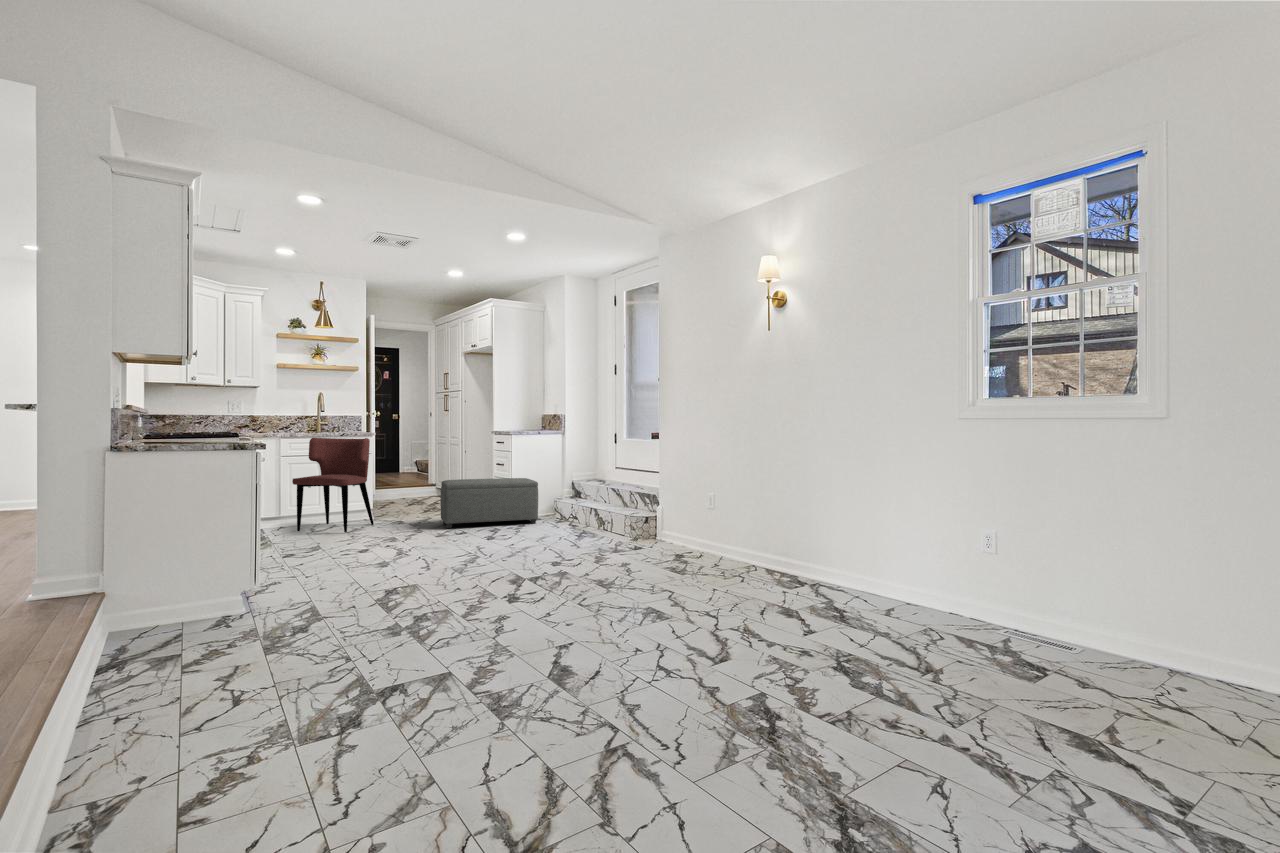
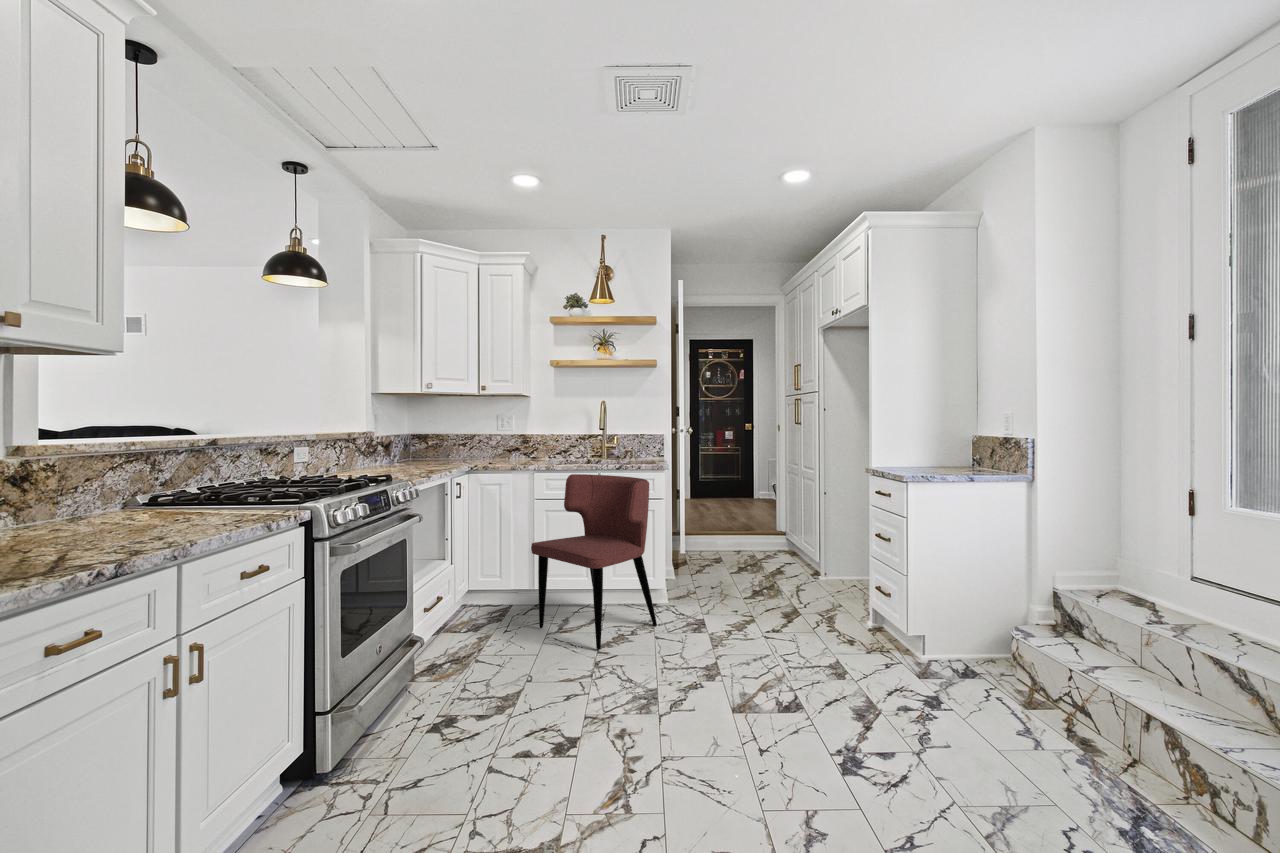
ottoman: present [440,478,538,528] -> none [766,566,979,695]

